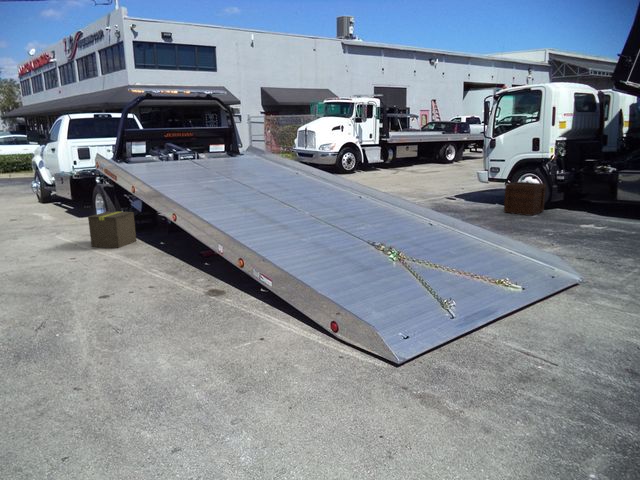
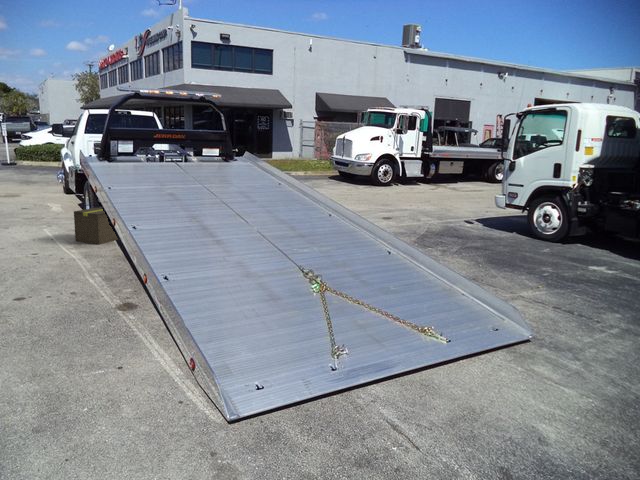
wooden crate: present [504,182,546,216] -> none [516,210,566,248]

